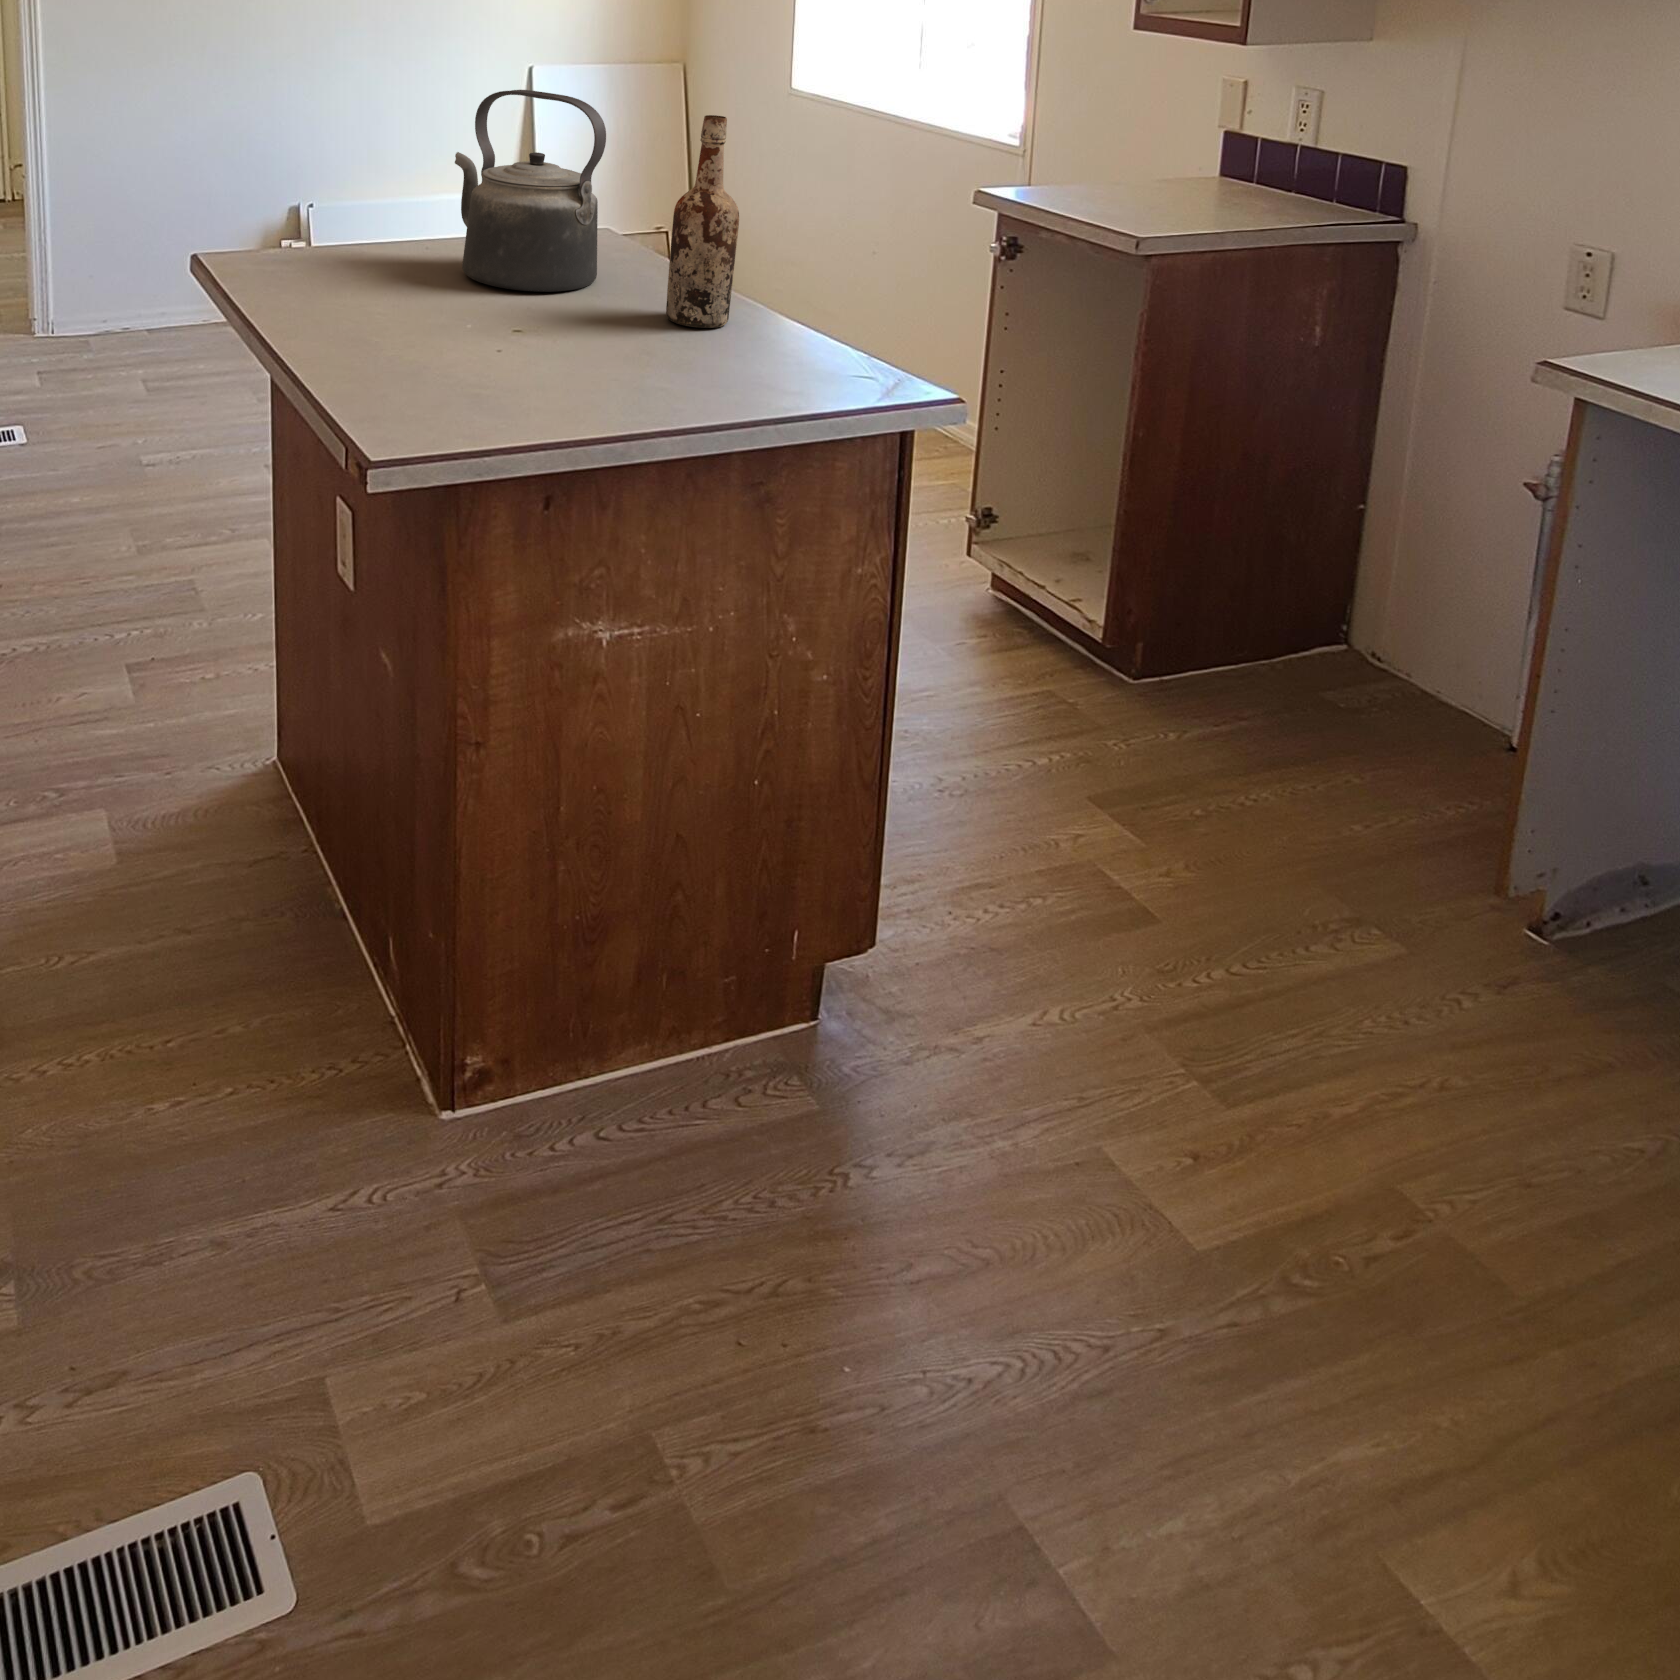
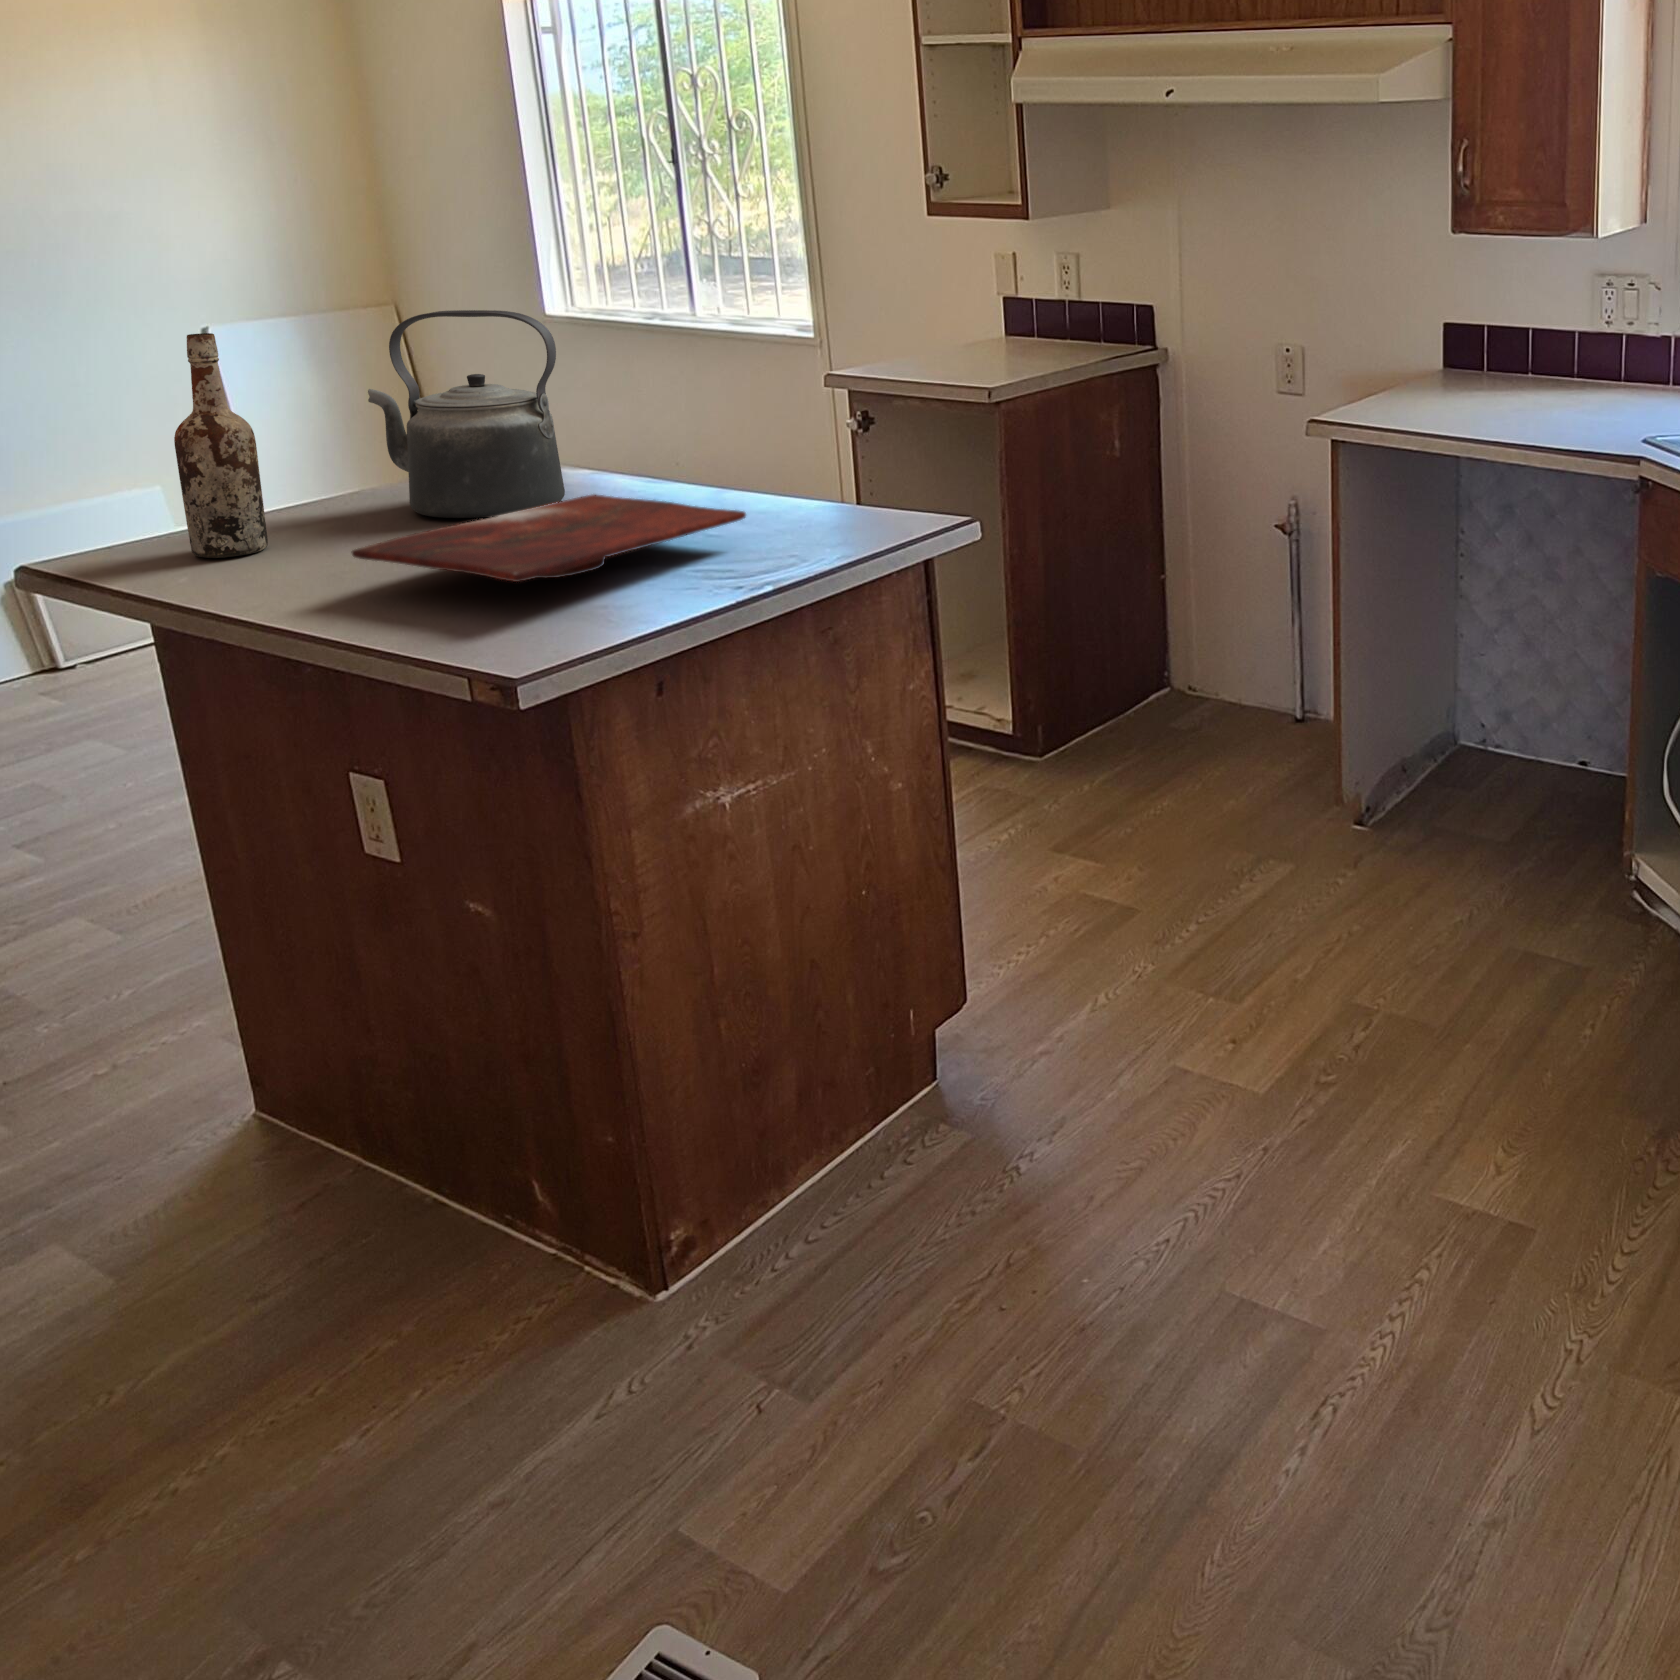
wine bottle: present [666,115,739,328] -> present [174,333,268,558]
cutting board: none [343,290,701,373] -> present [352,494,746,582]

